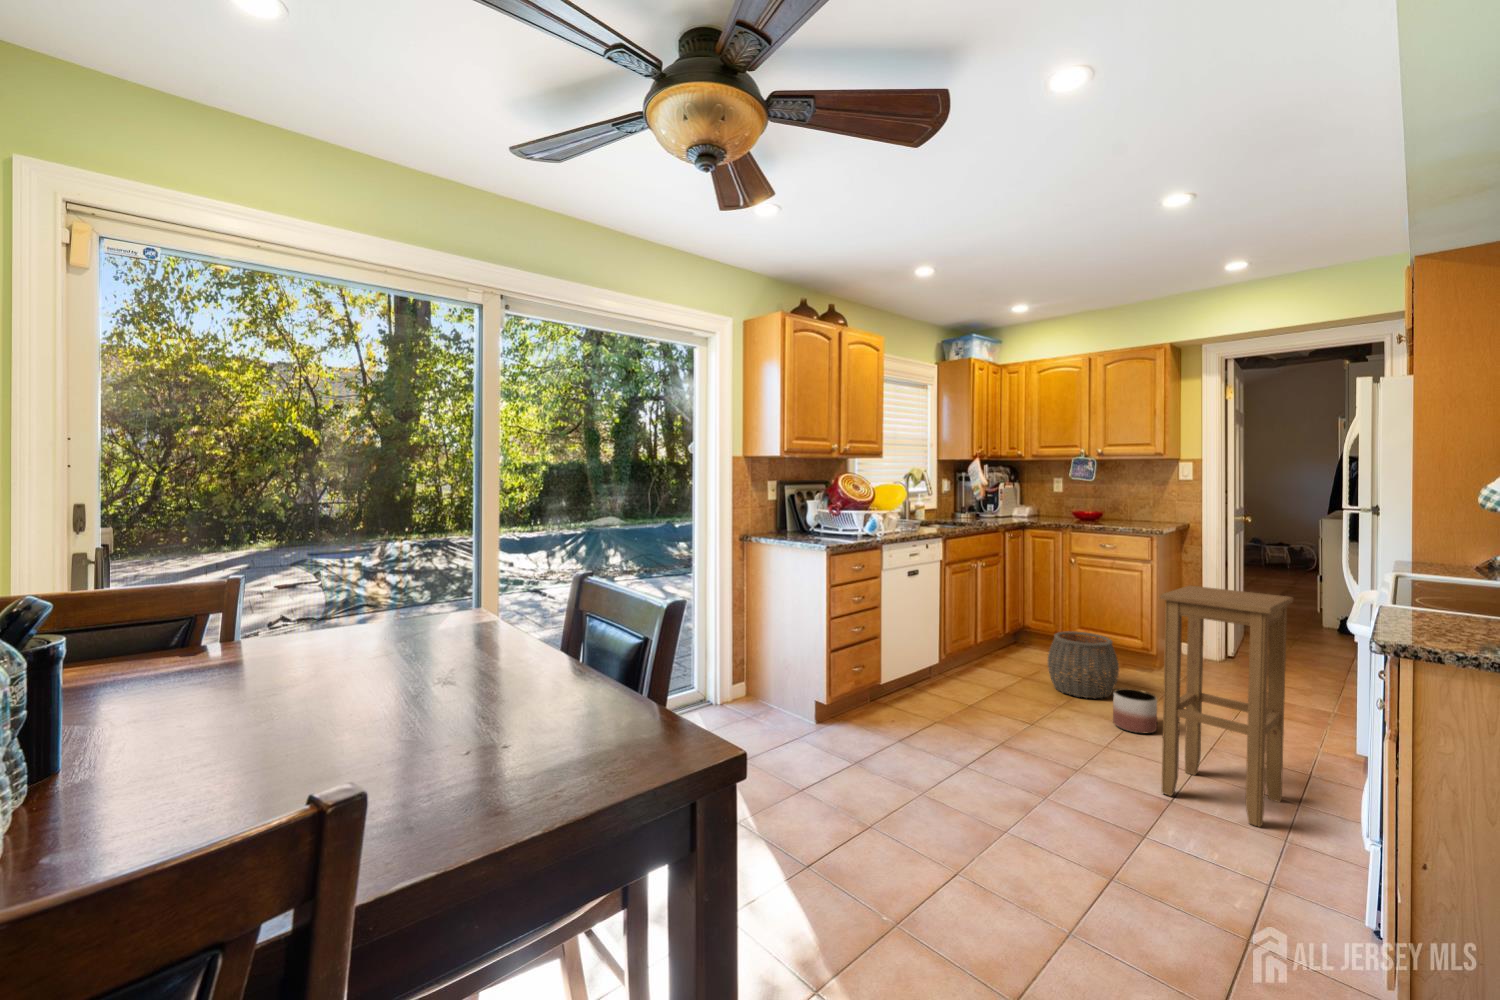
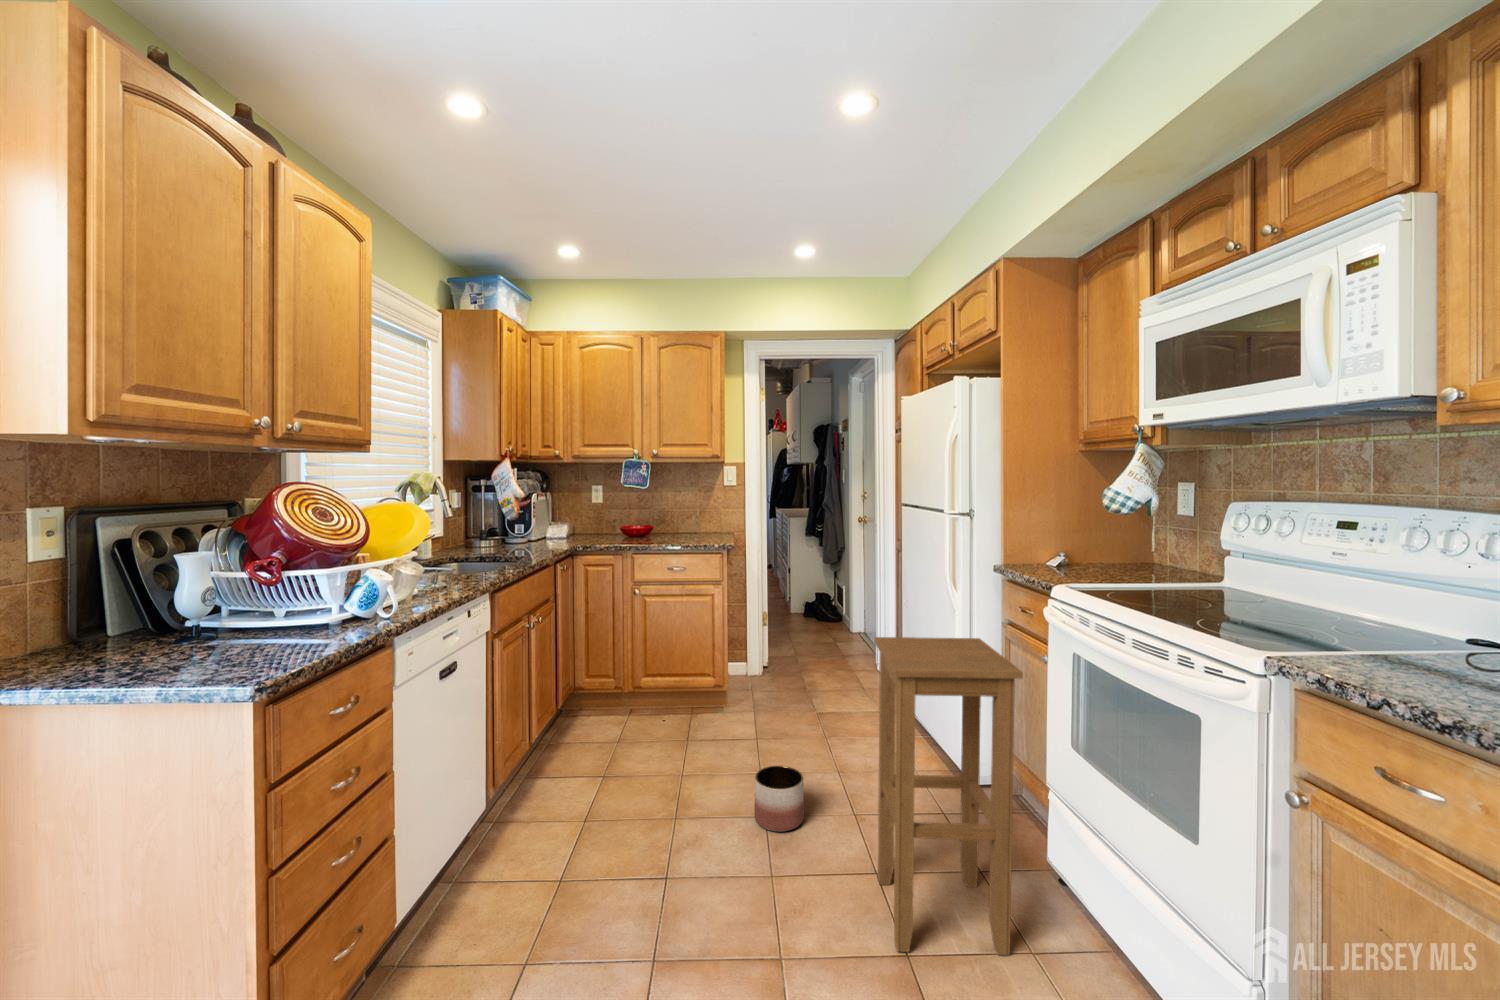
woven basket: present [1048,631,1119,698] -> none [645,691,730,789]

